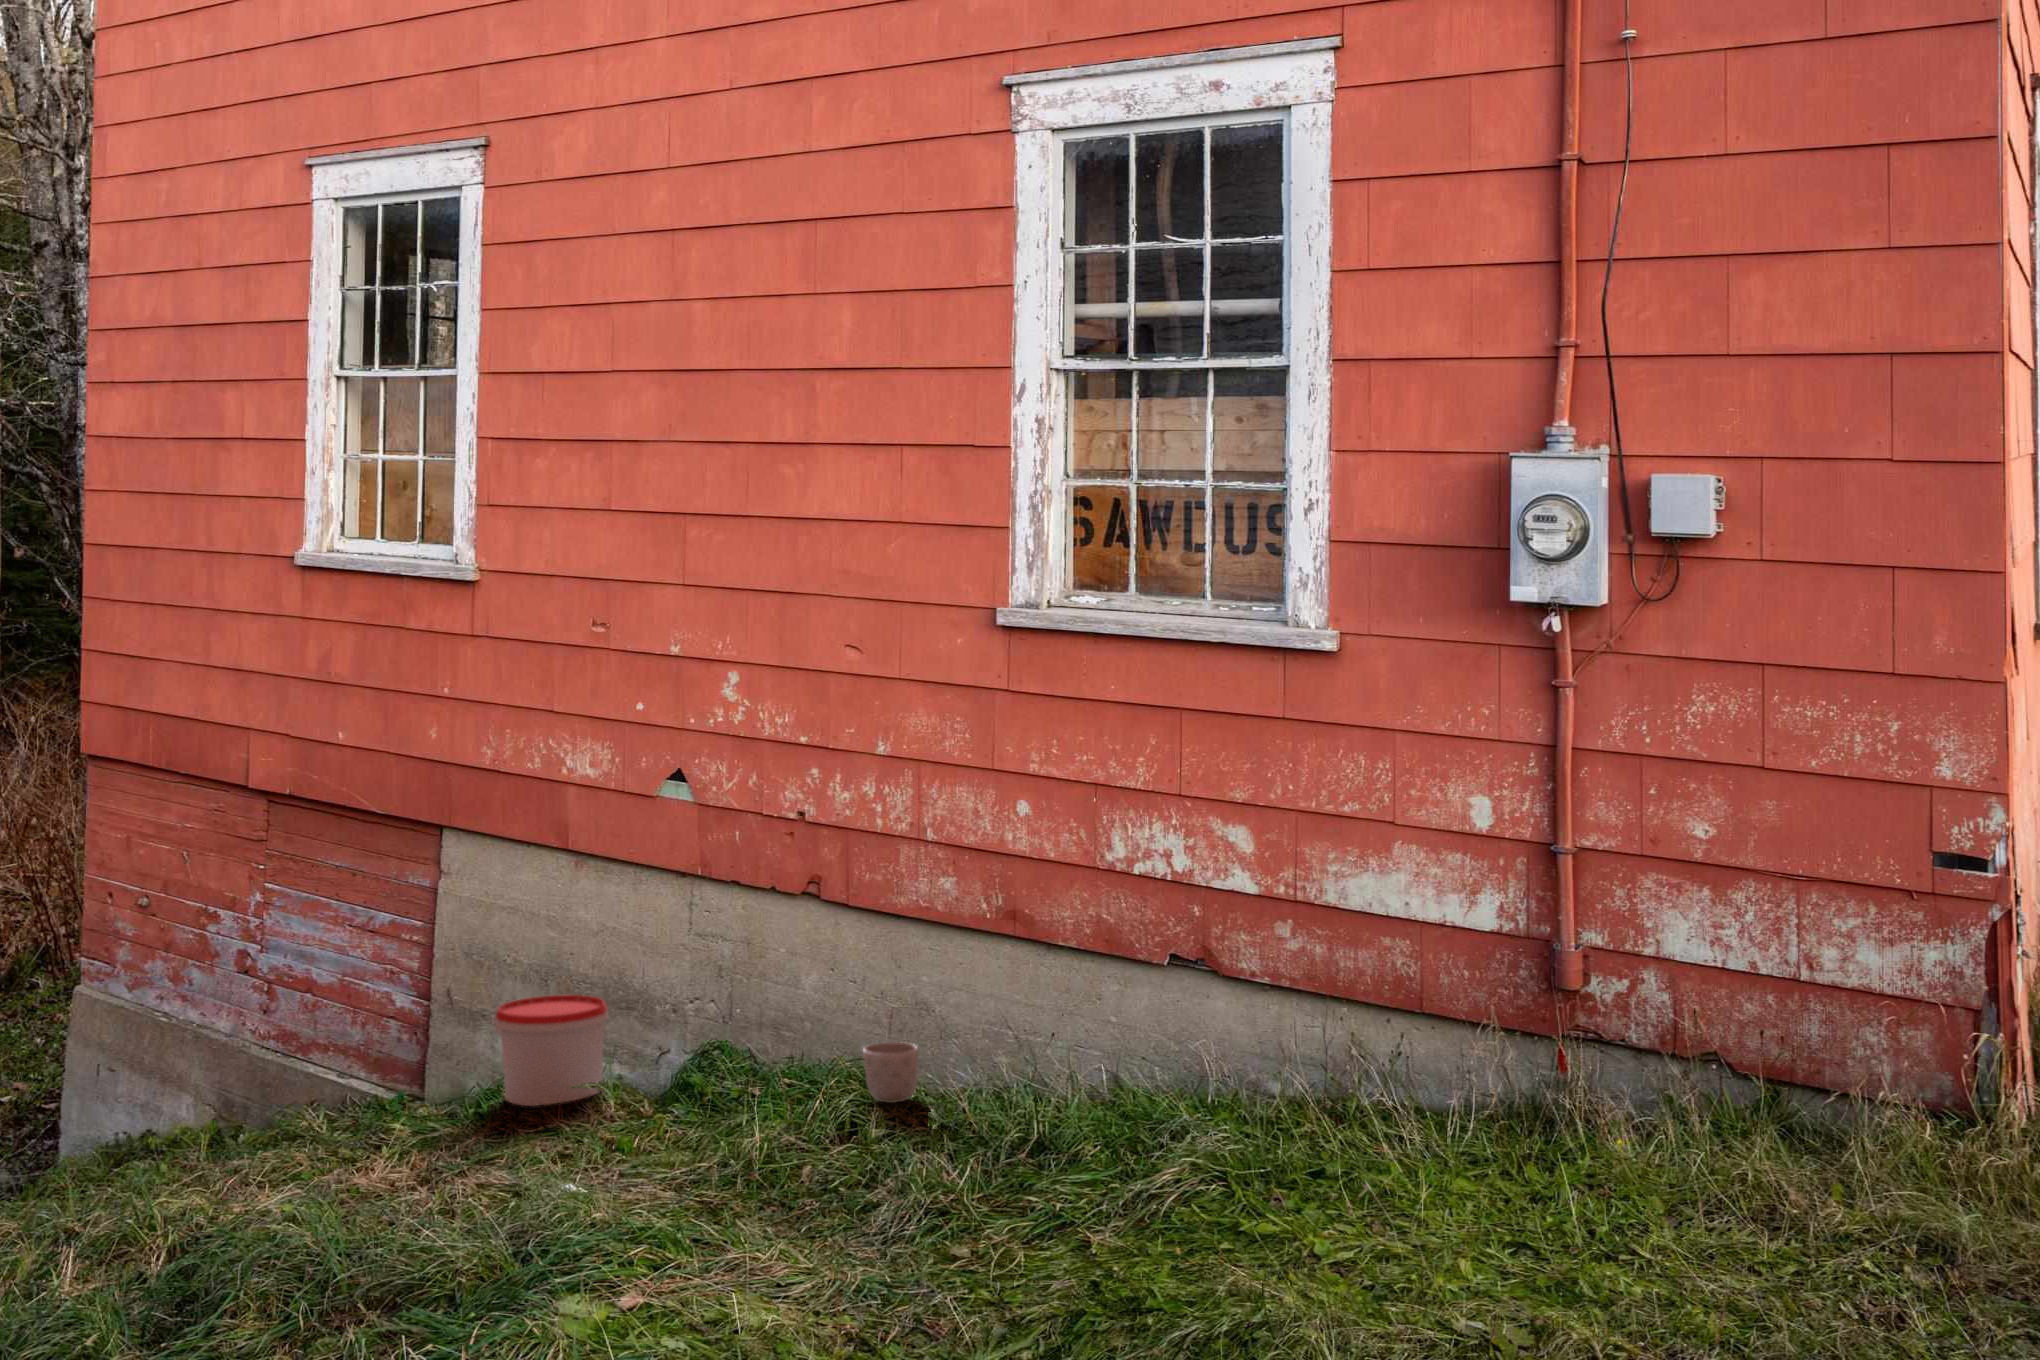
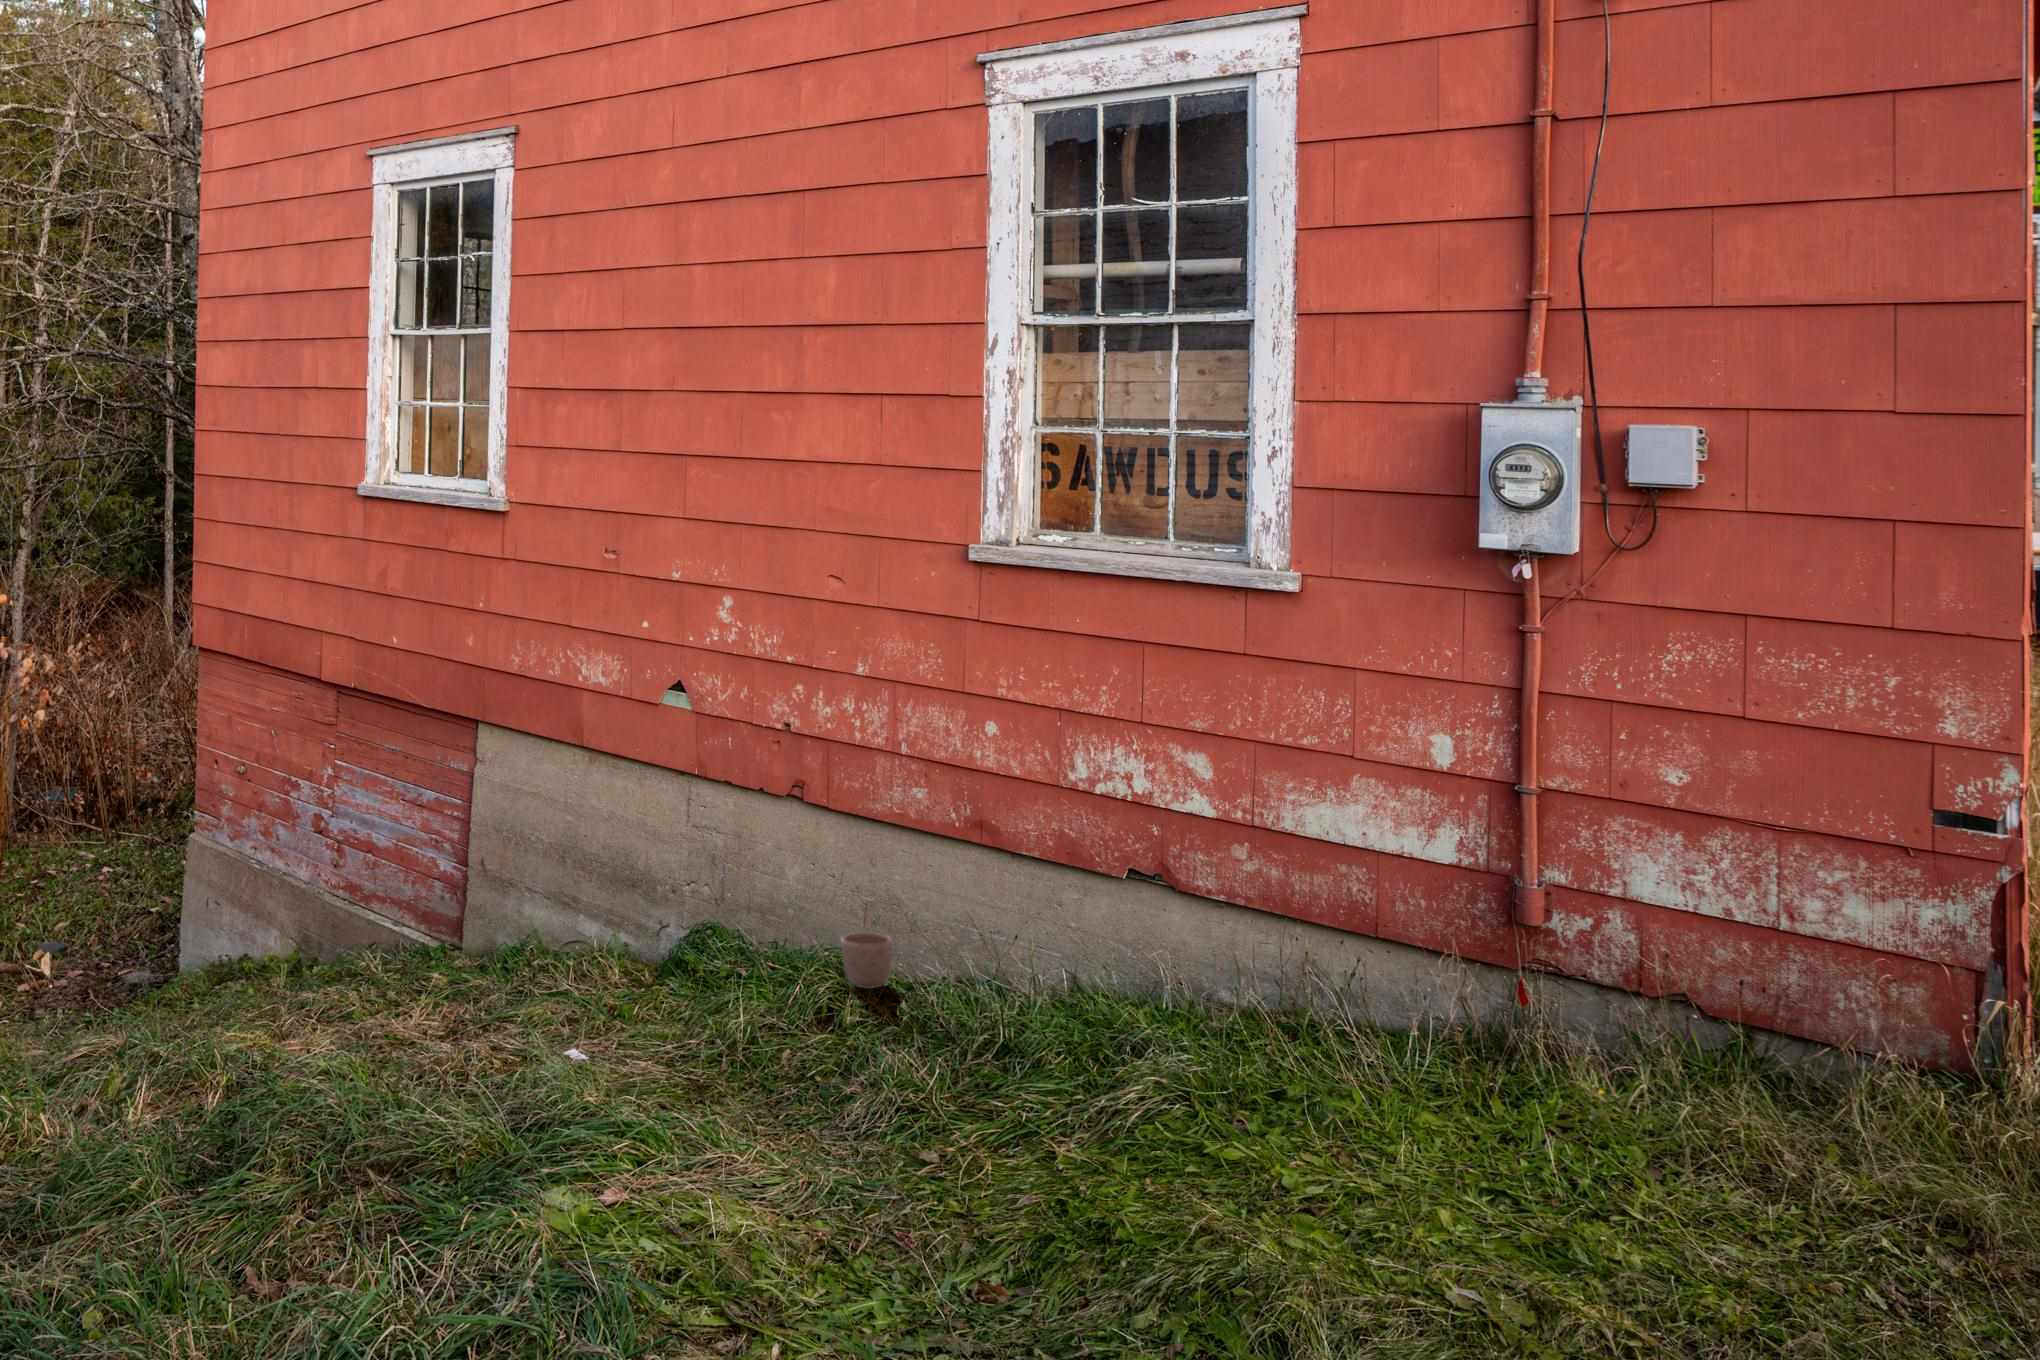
bucket: present [494,995,608,1106] -> none [518,872,617,971]

